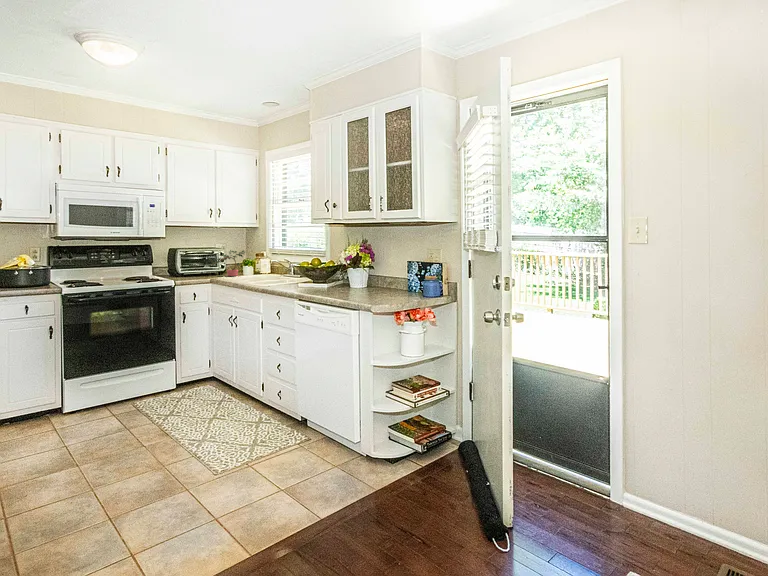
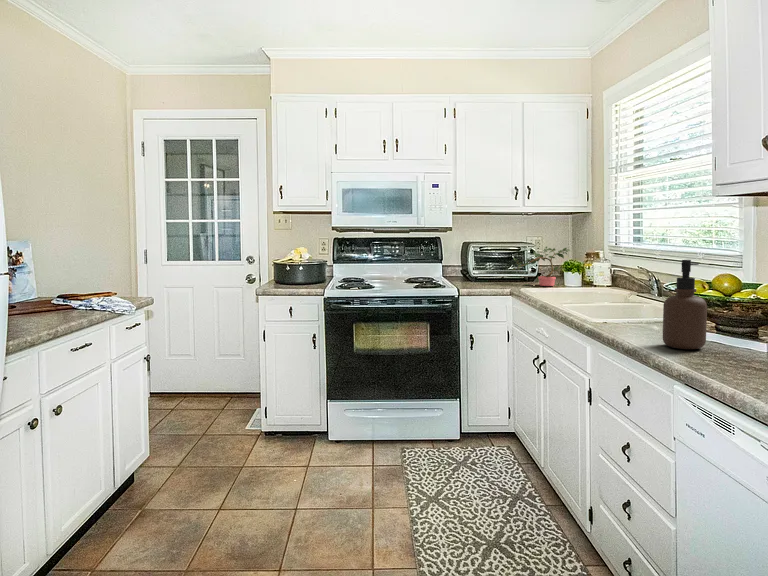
soap dispenser: none [295,250,313,290] -> present [663,260,707,349]

